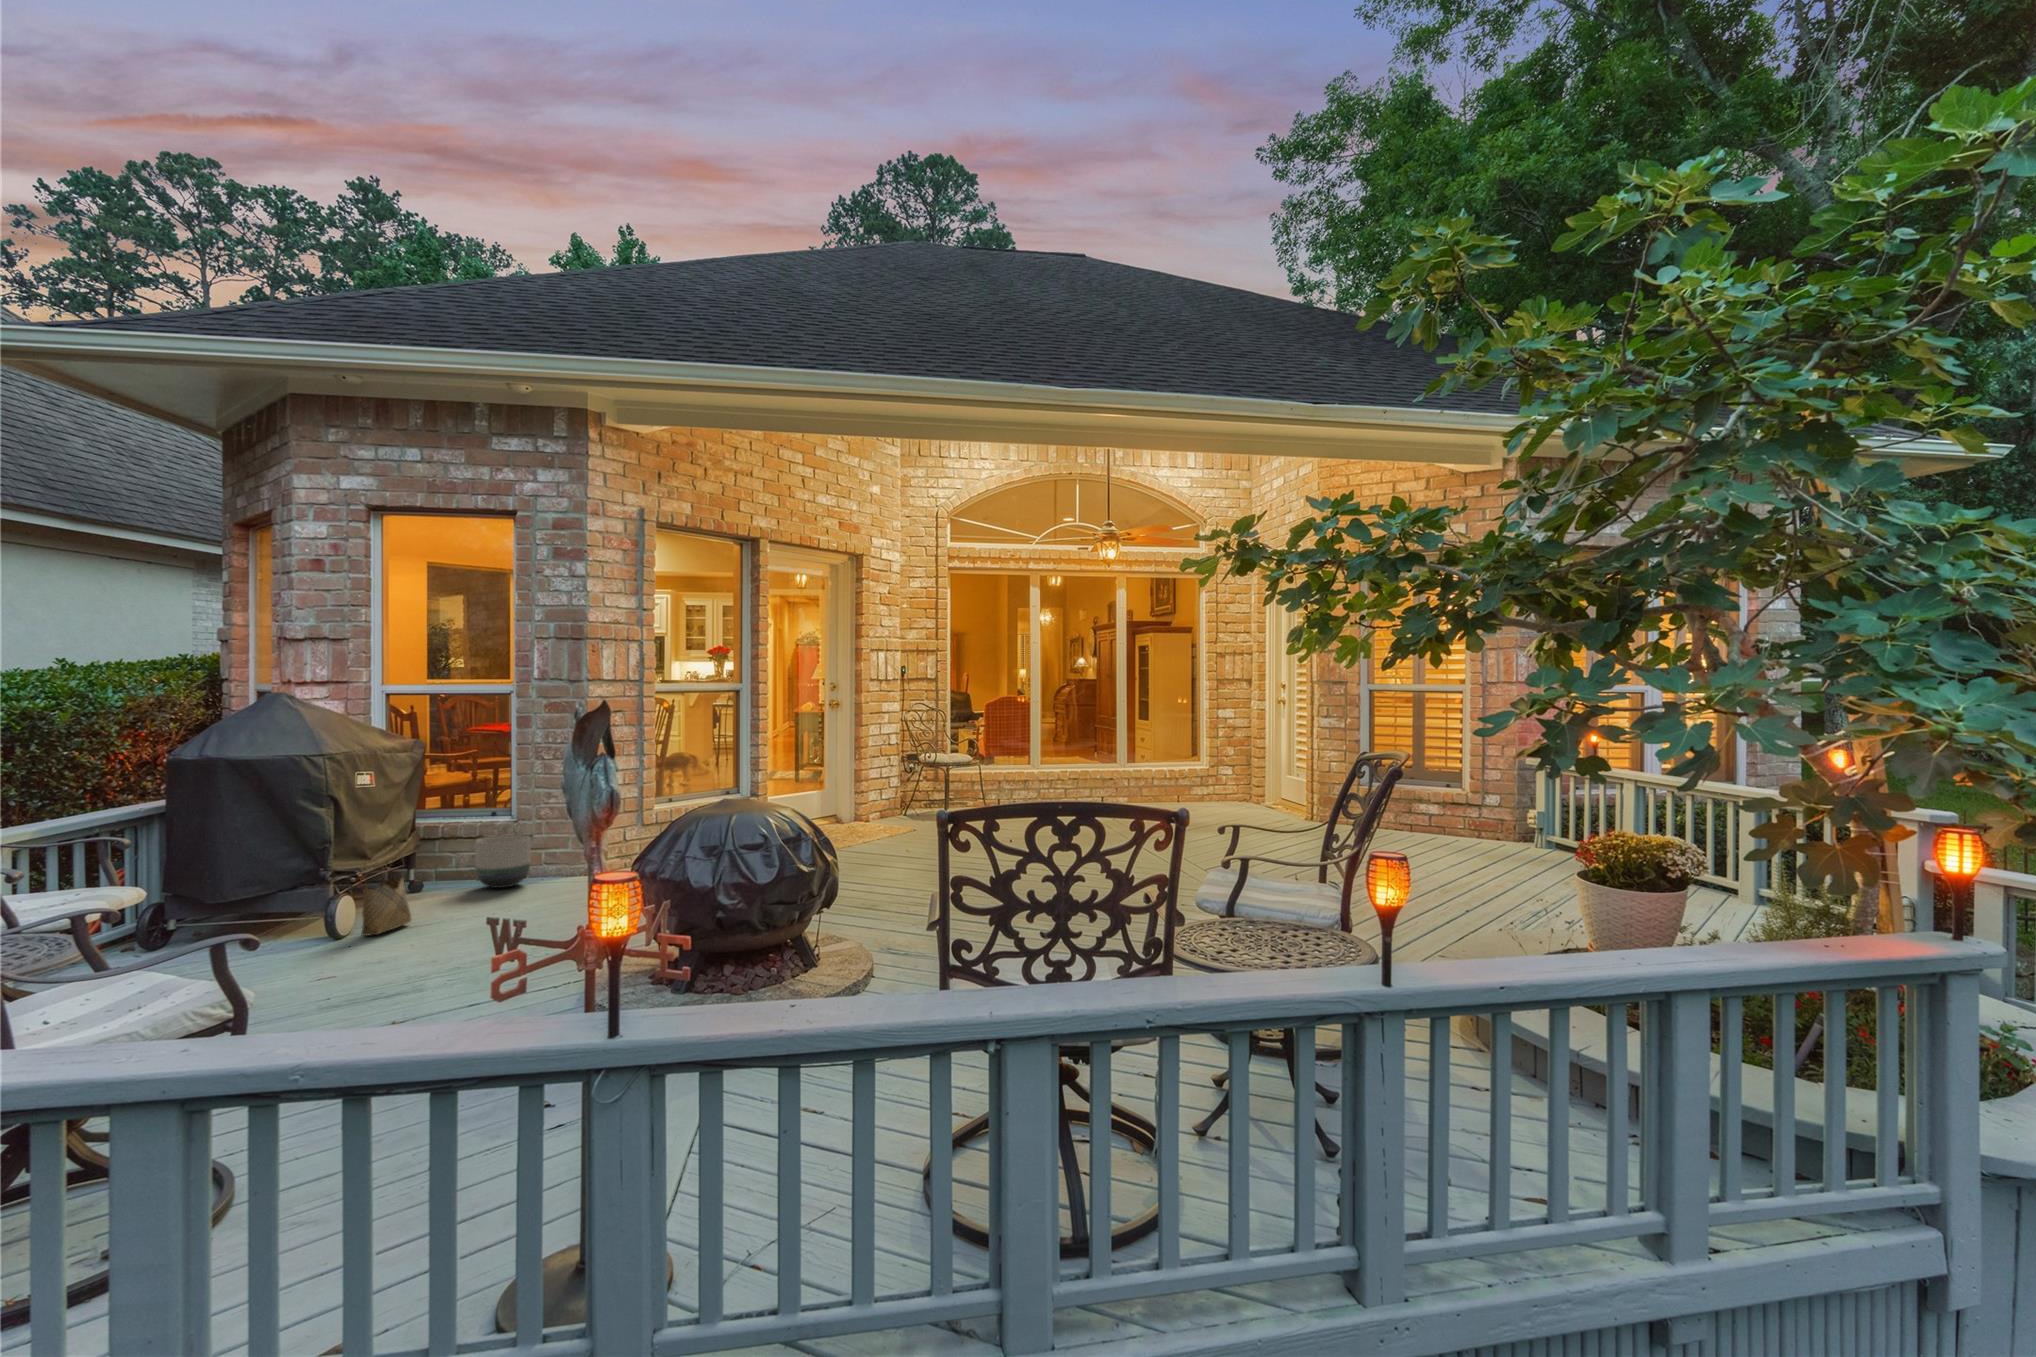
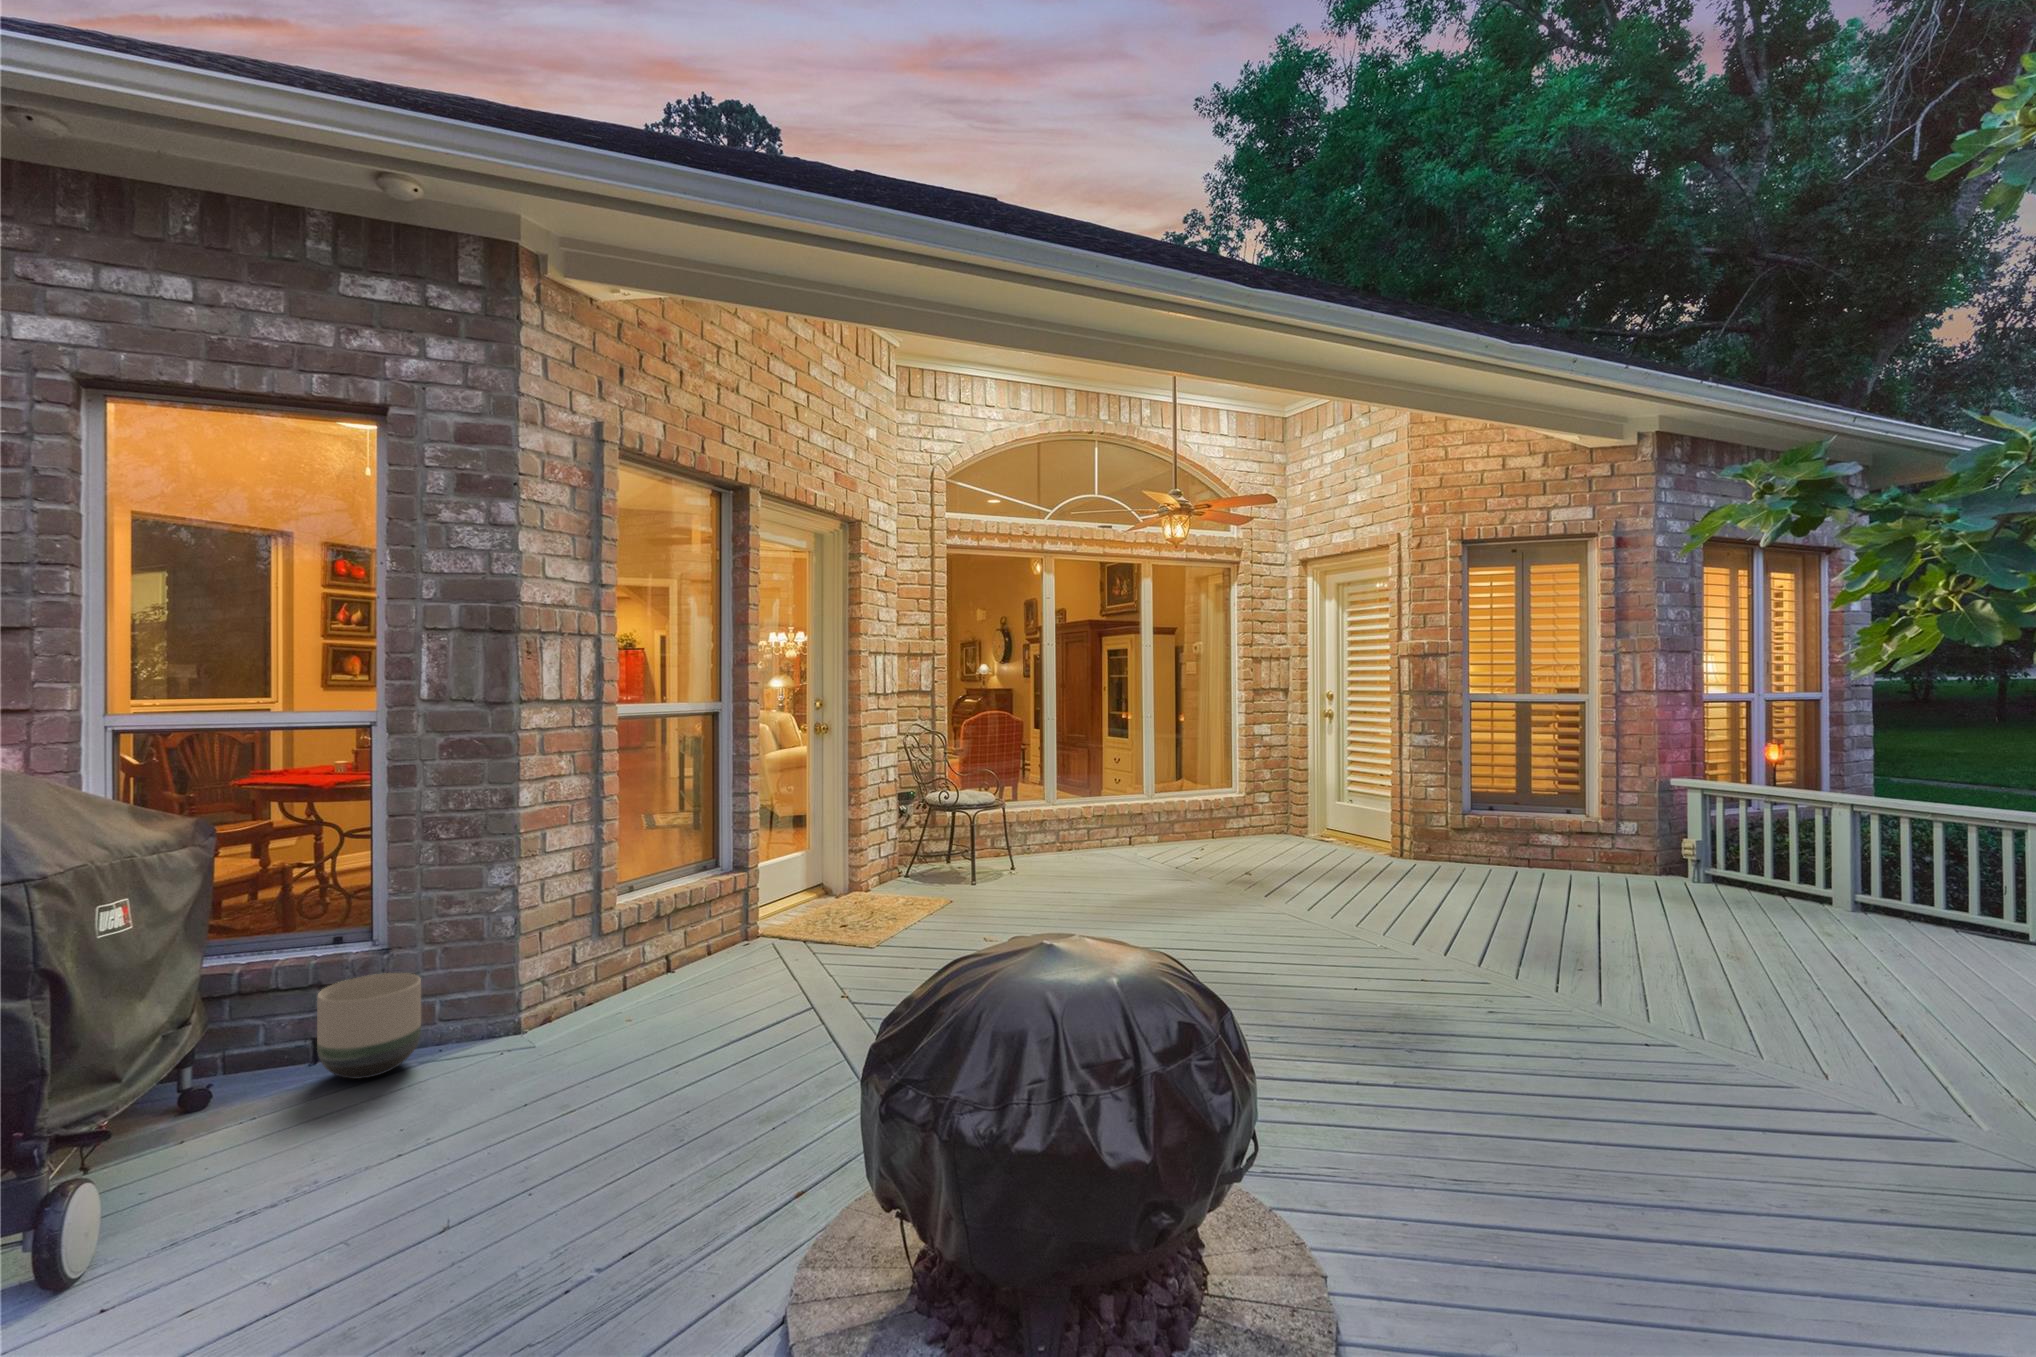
woven basket: present [362,877,411,936] -> none [107,1077,219,1268]

